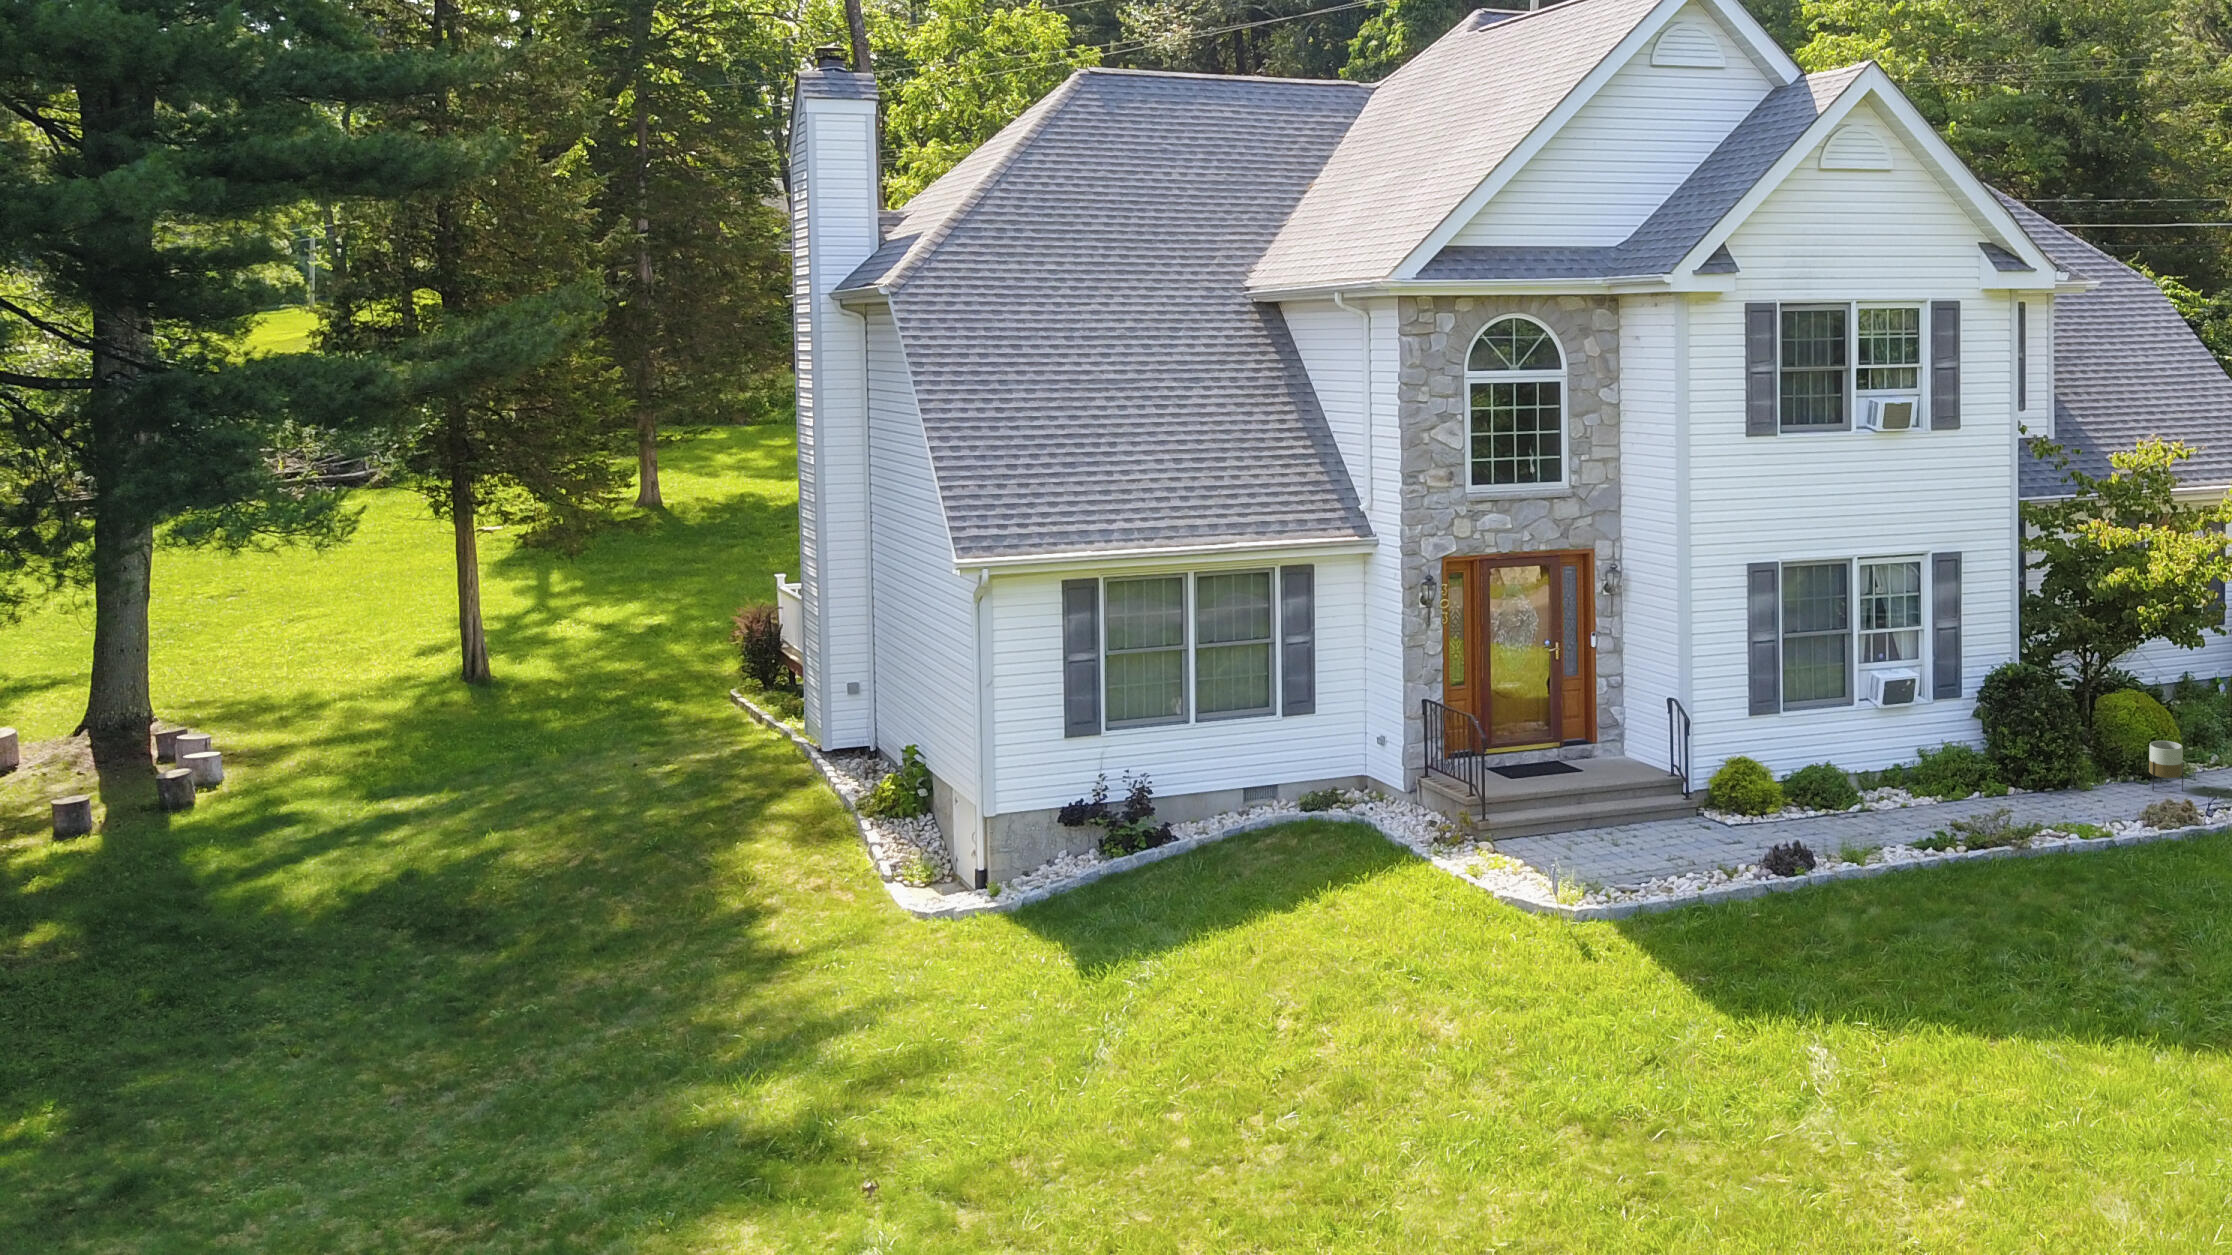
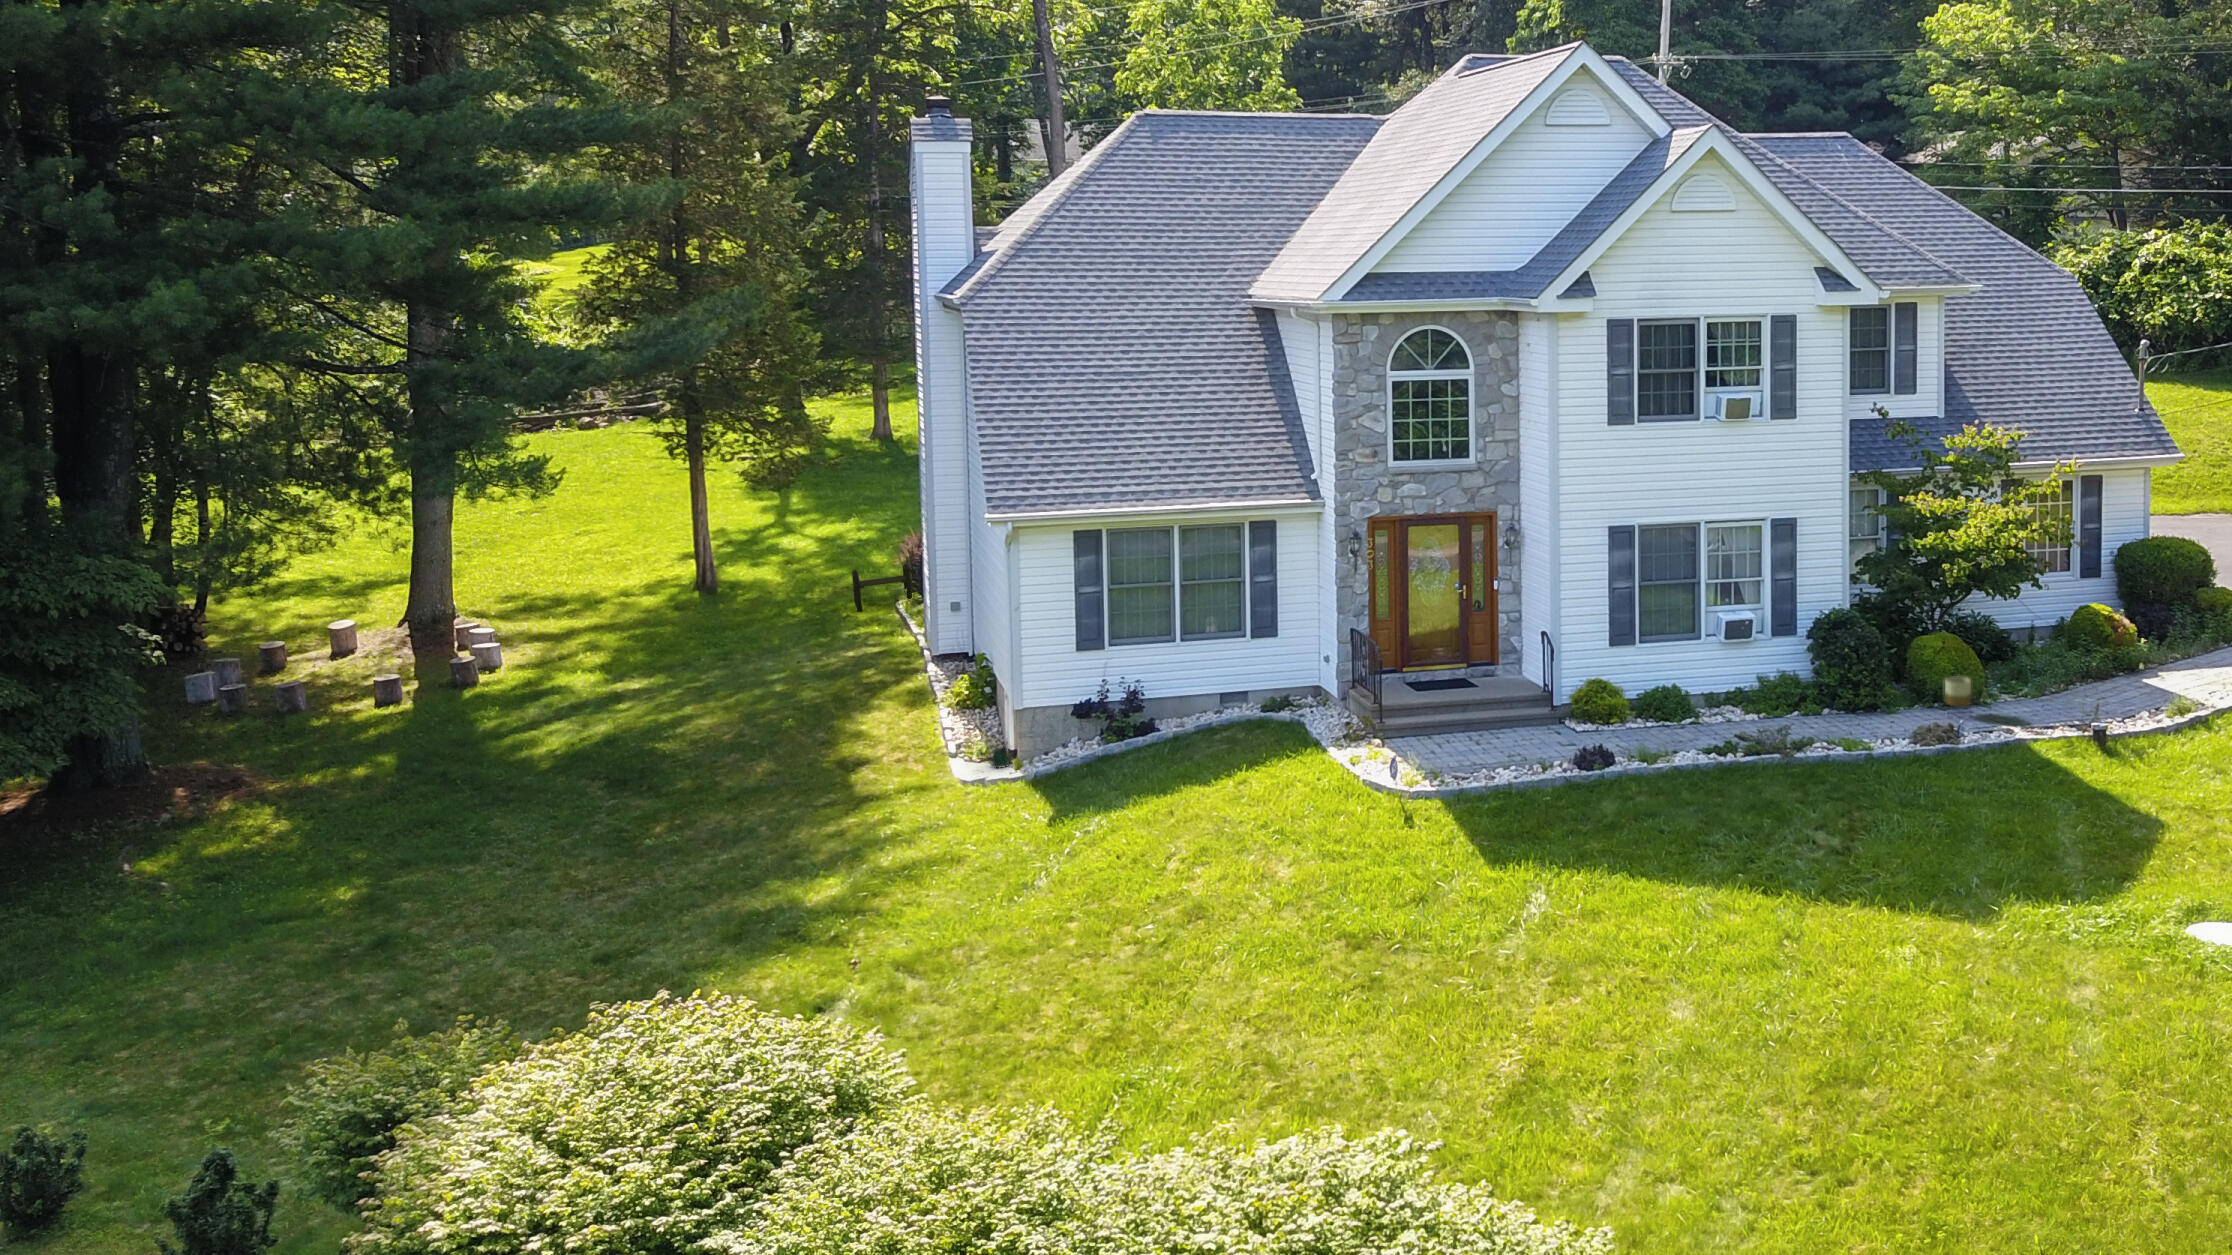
bench: none [694,638,772,699] -> present [852,563,913,612]
watering can: none [931,869,976,904] -> present [978,747,1009,768]

